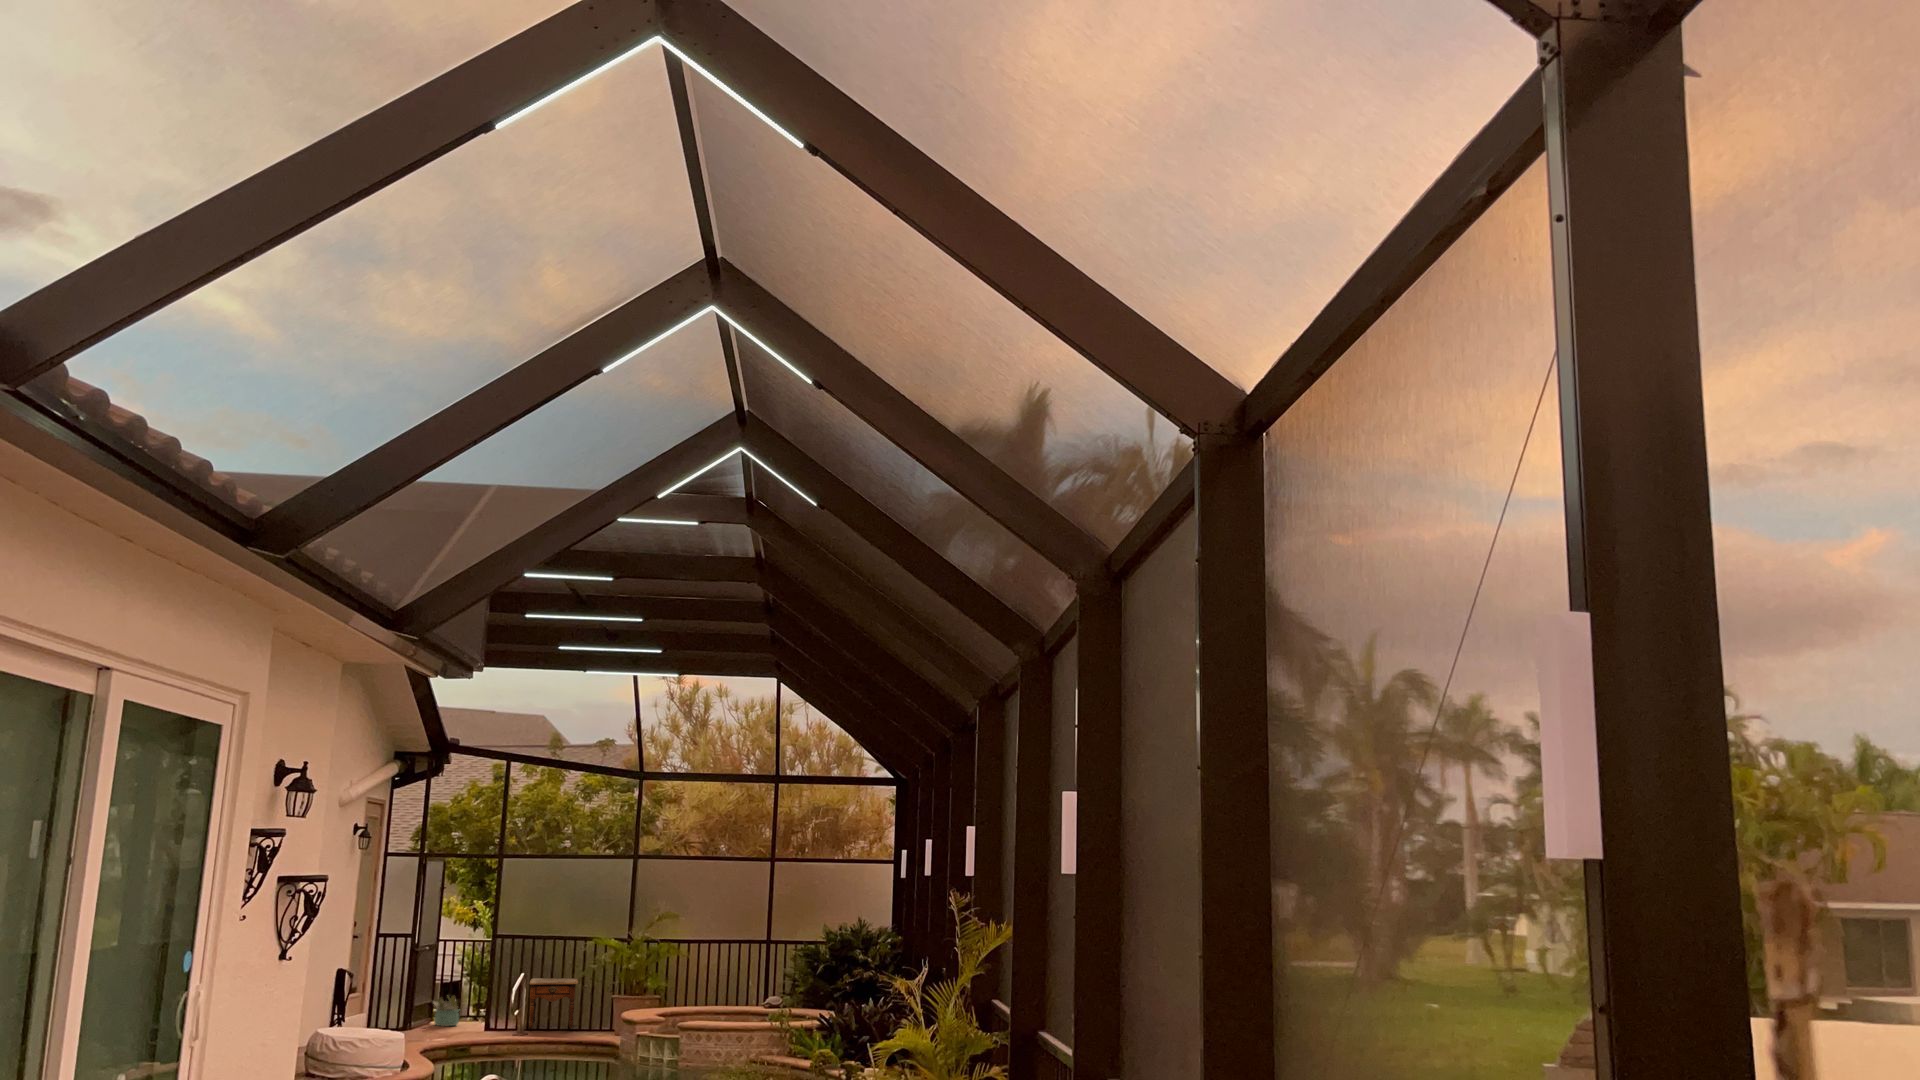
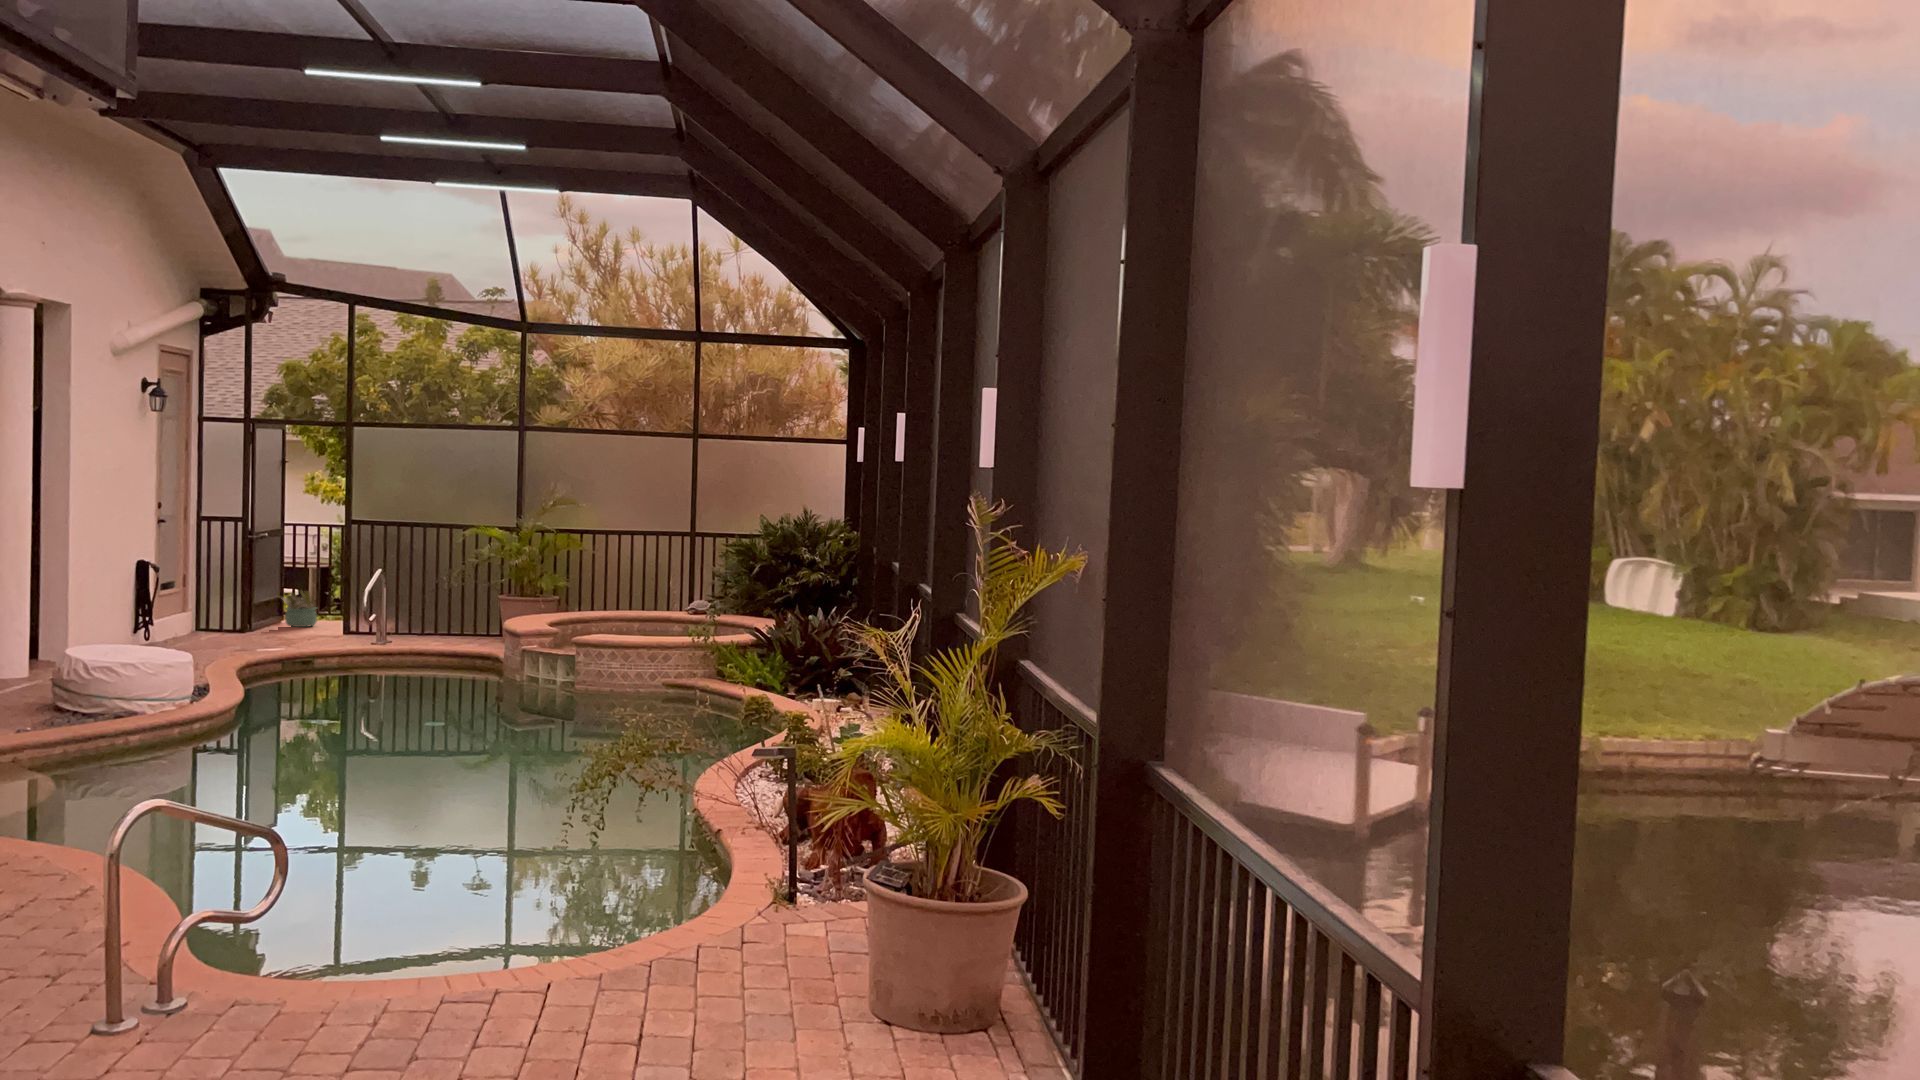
side table: present [529,978,578,1028] -> none [402,572,466,631]

